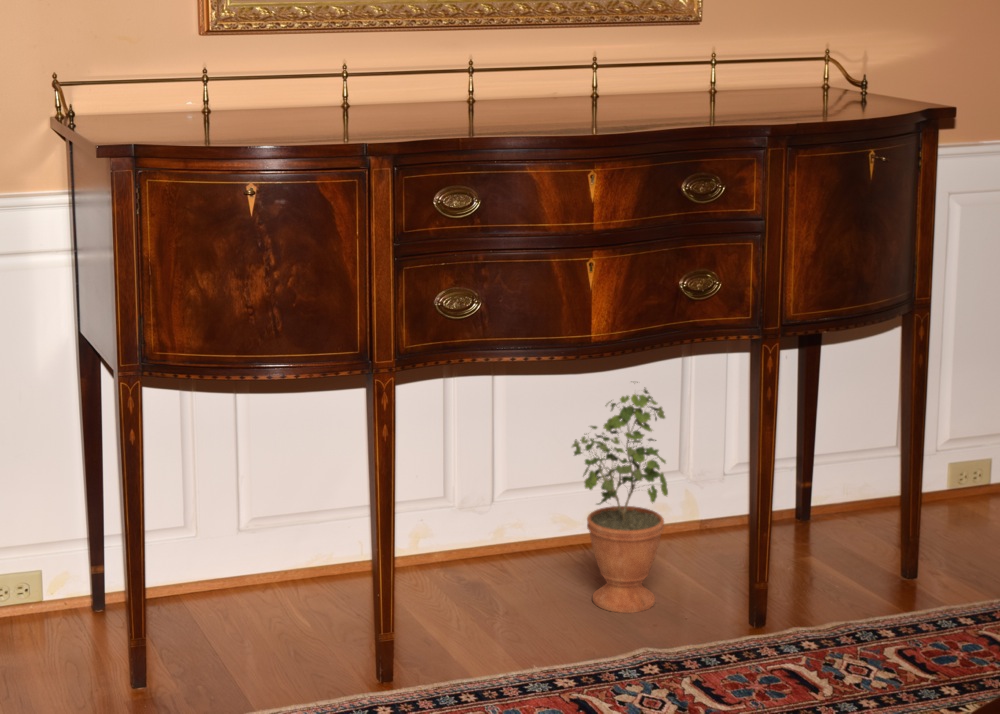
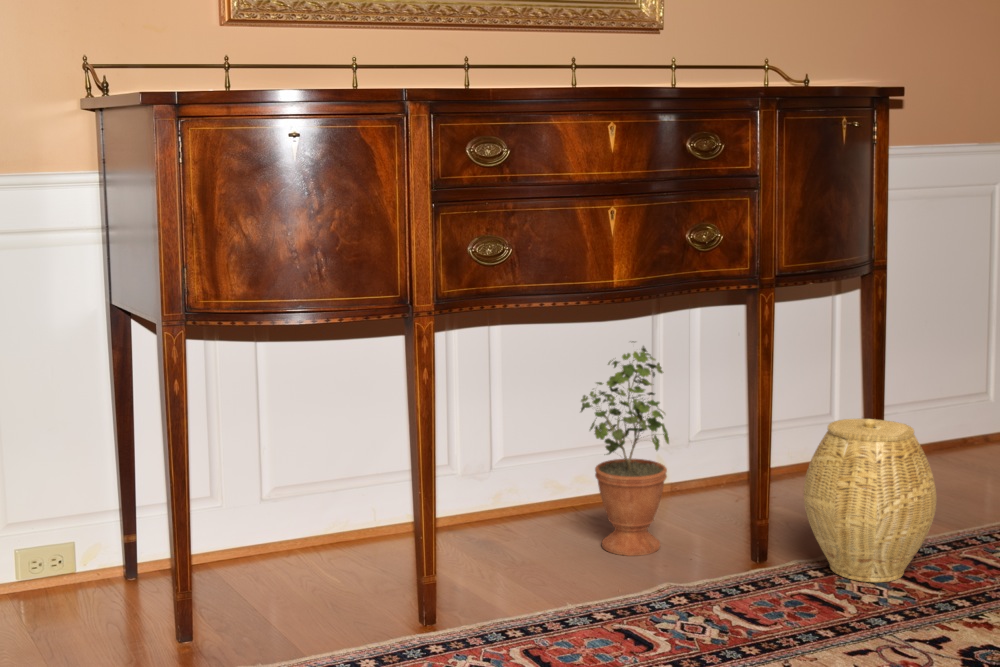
woven basket: none [801,482,941,661] -> present [803,419,937,582]

